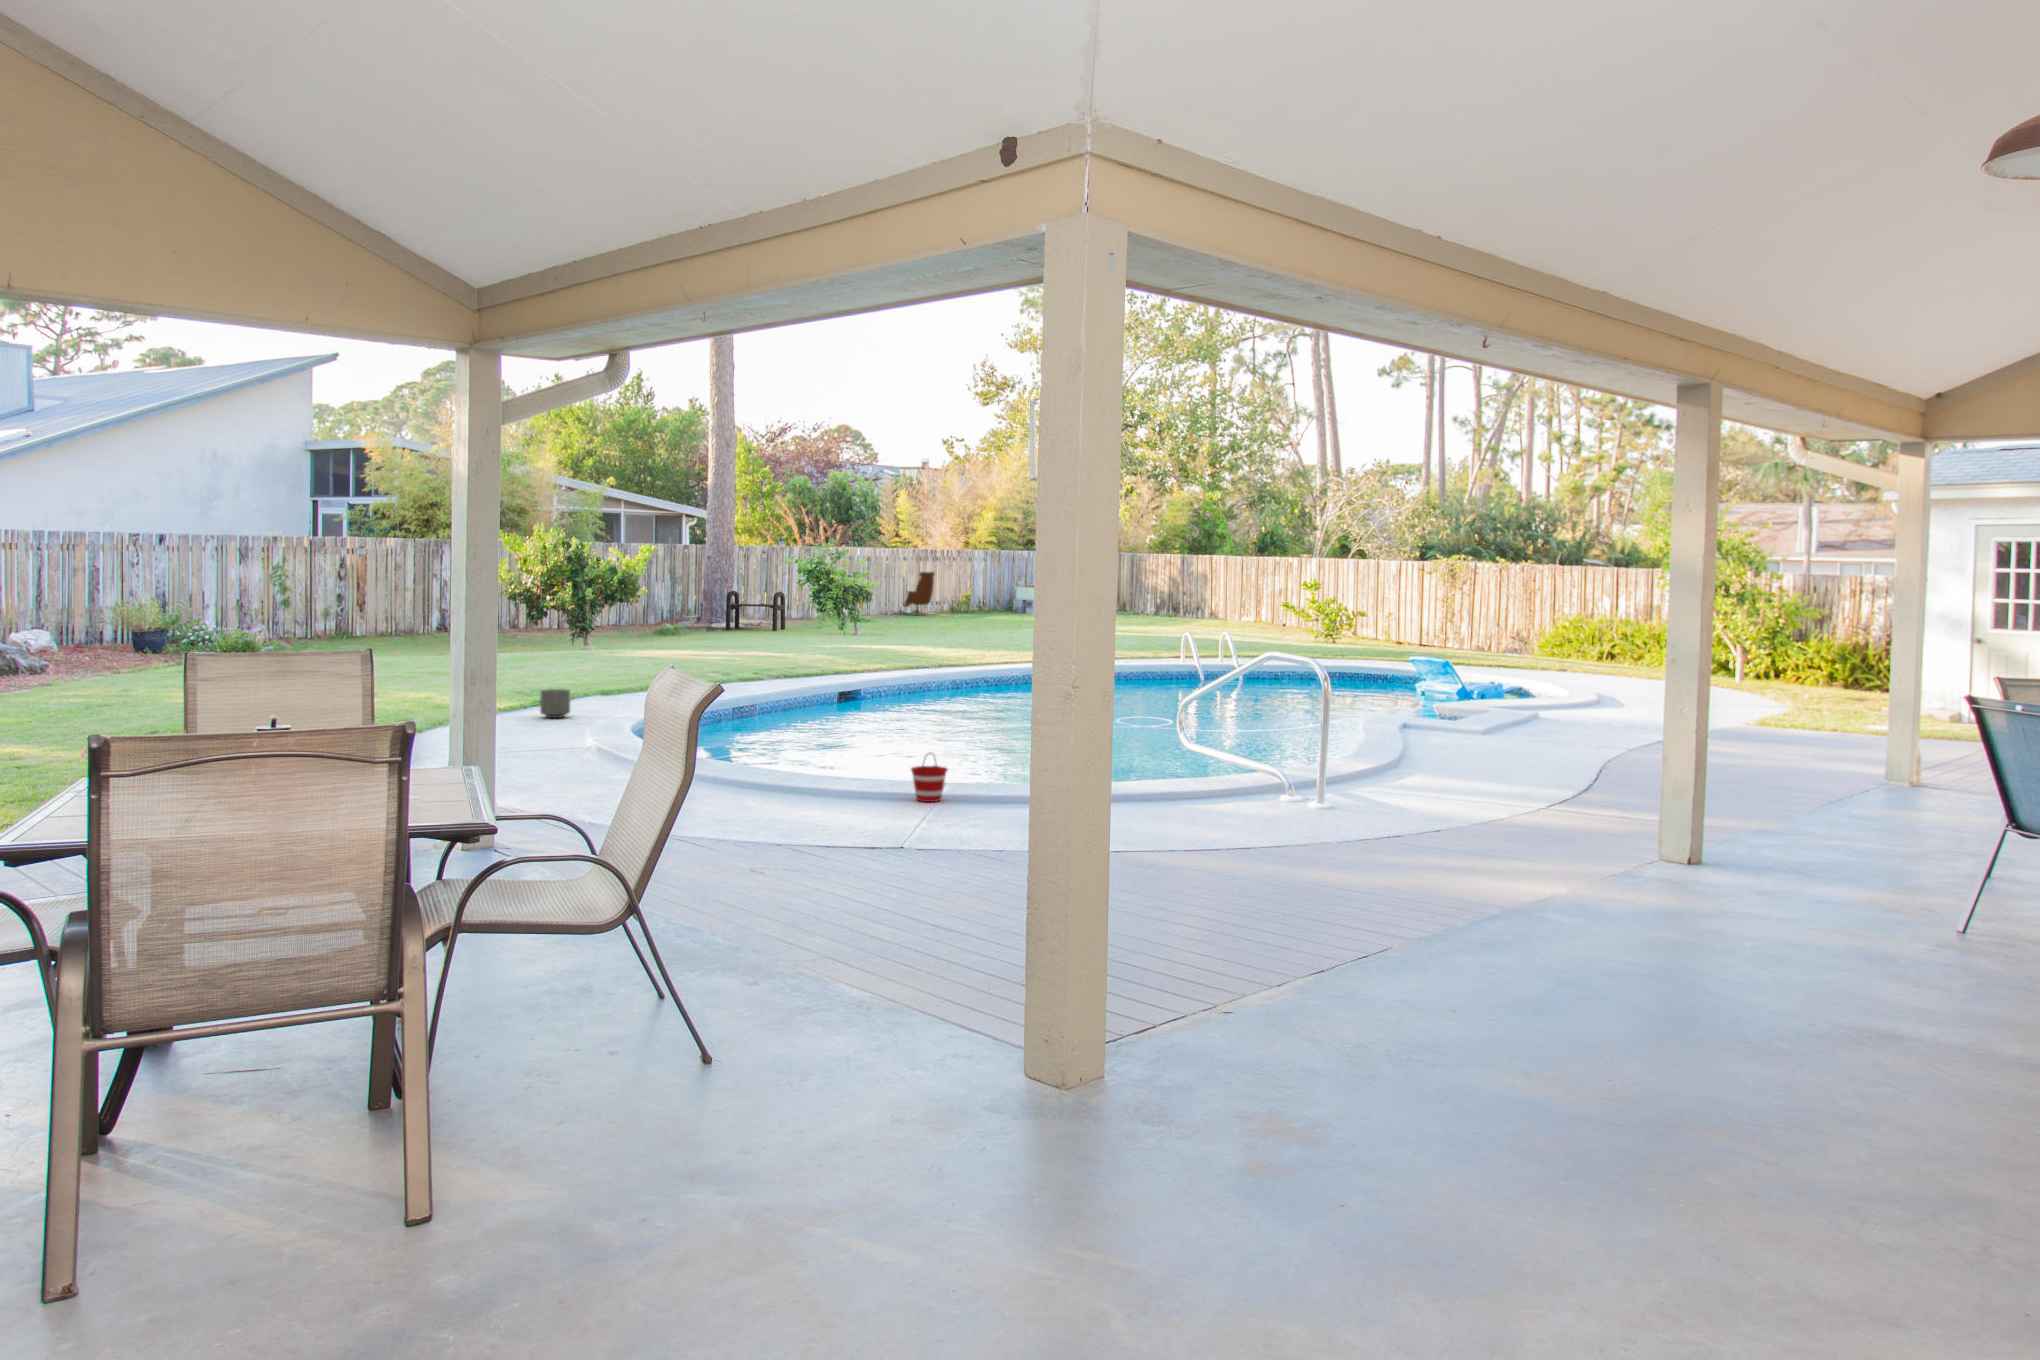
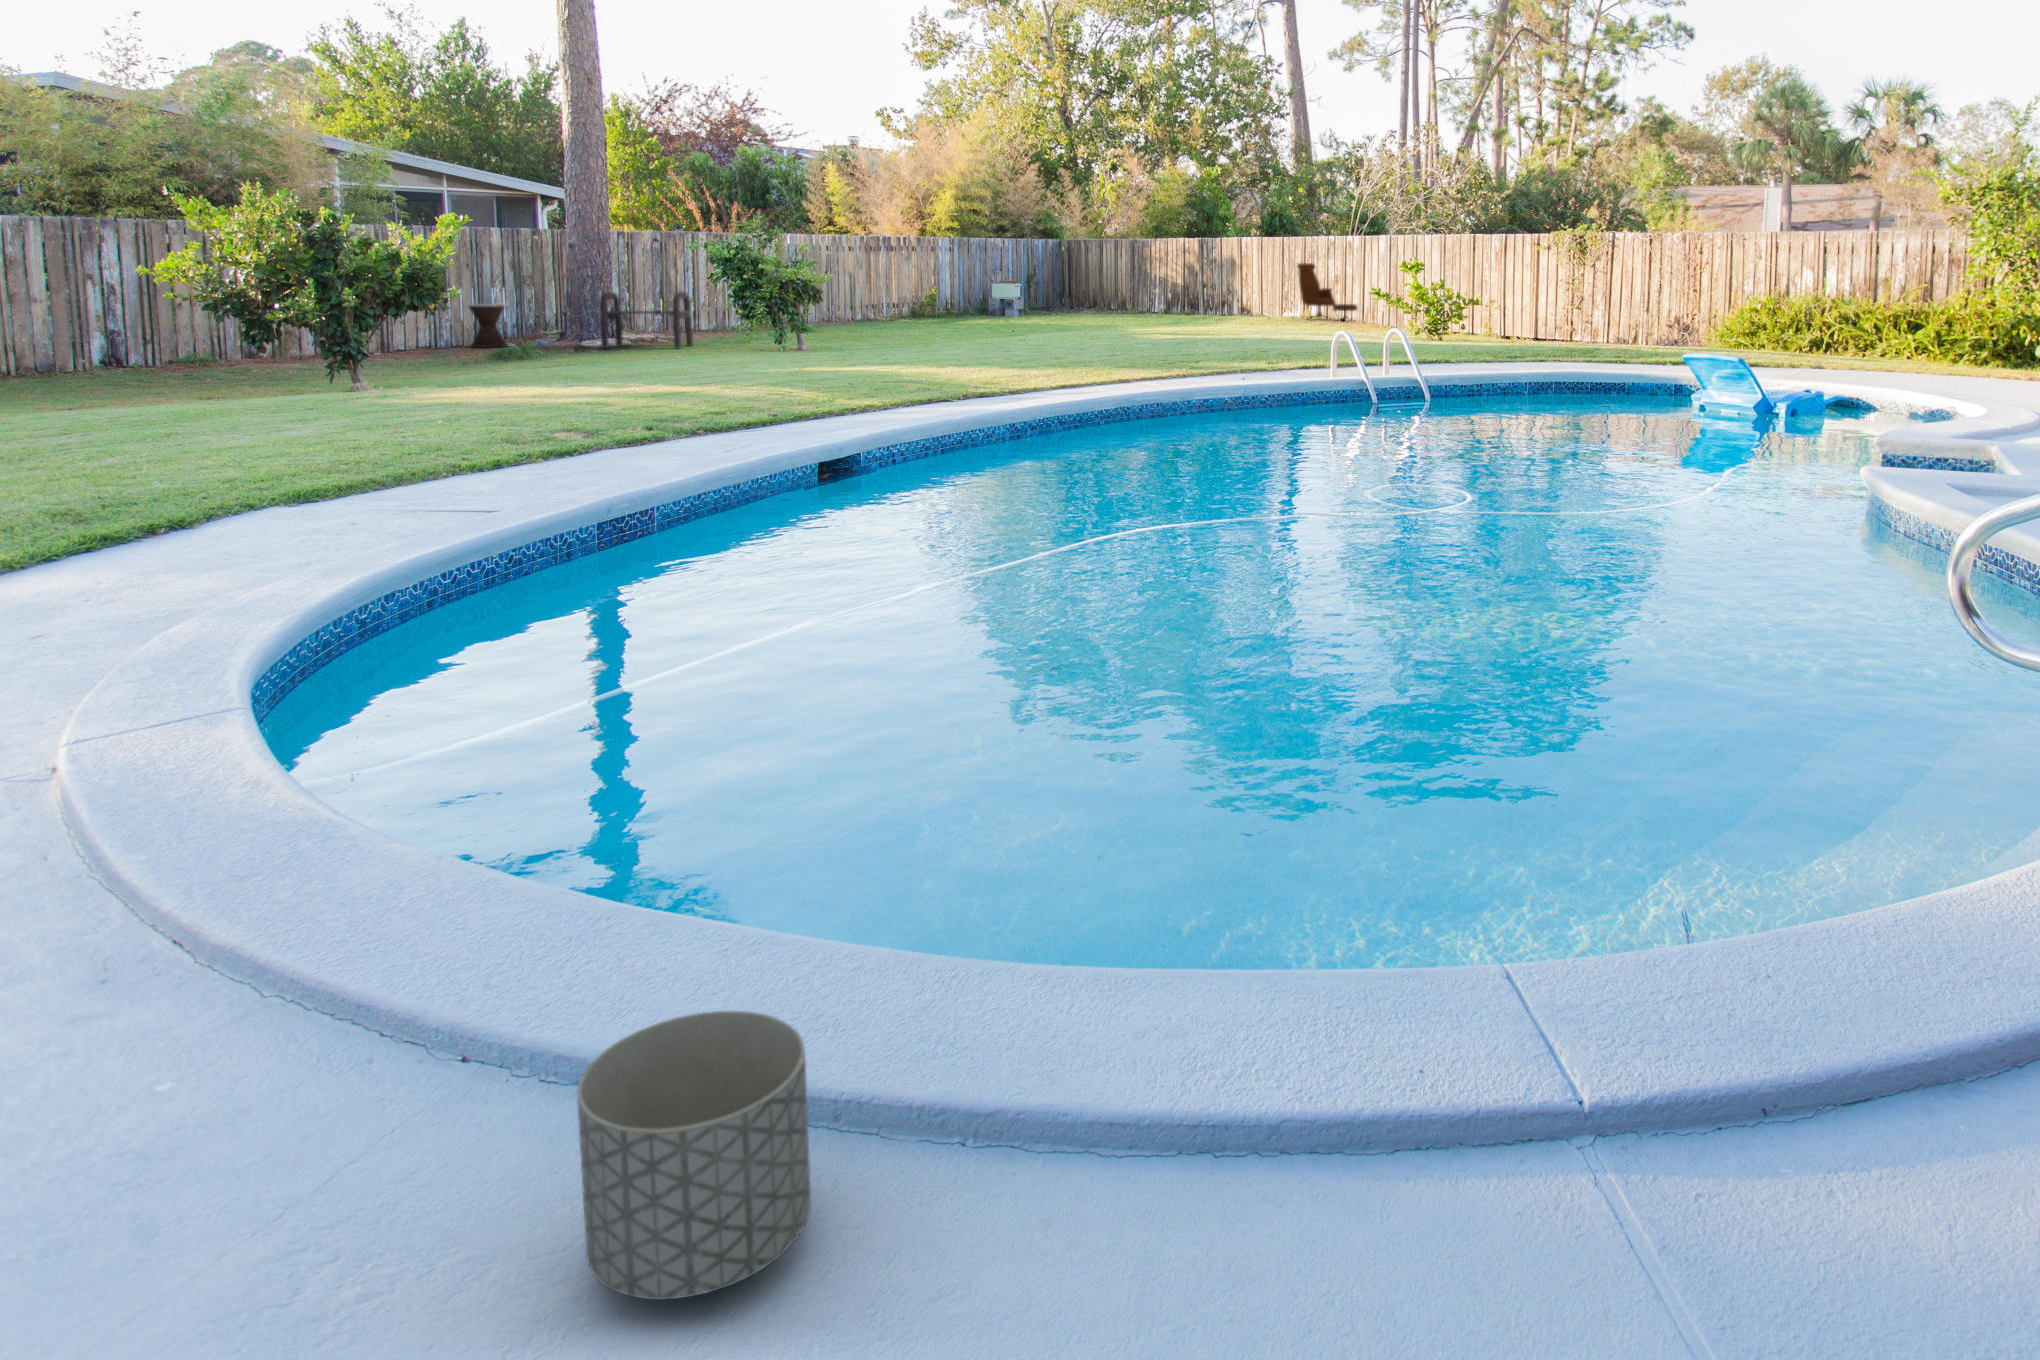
lounge chair: present [898,572,935,615] -> present [1298,263,1357,320]
side table: none [640,597,669,626] -> present [465,304,507,348]
planter: present [540,689,570,718] -> present [577,1011,811,1299]
bucket: present [911,765,948,802] -> none [1591,1007,1801,1301]

